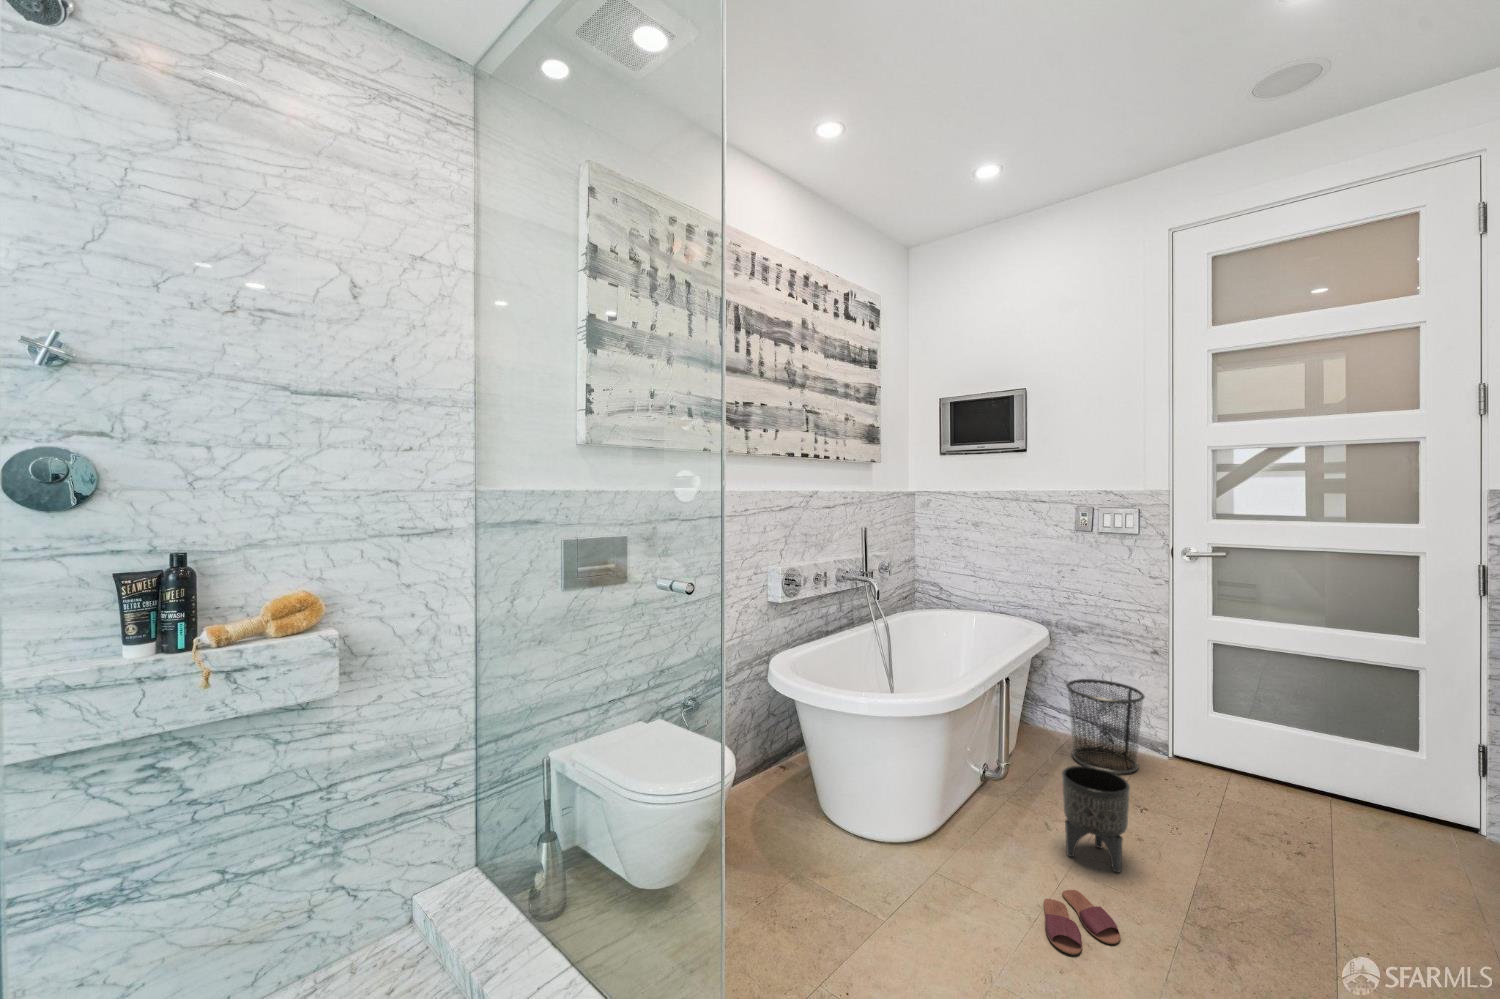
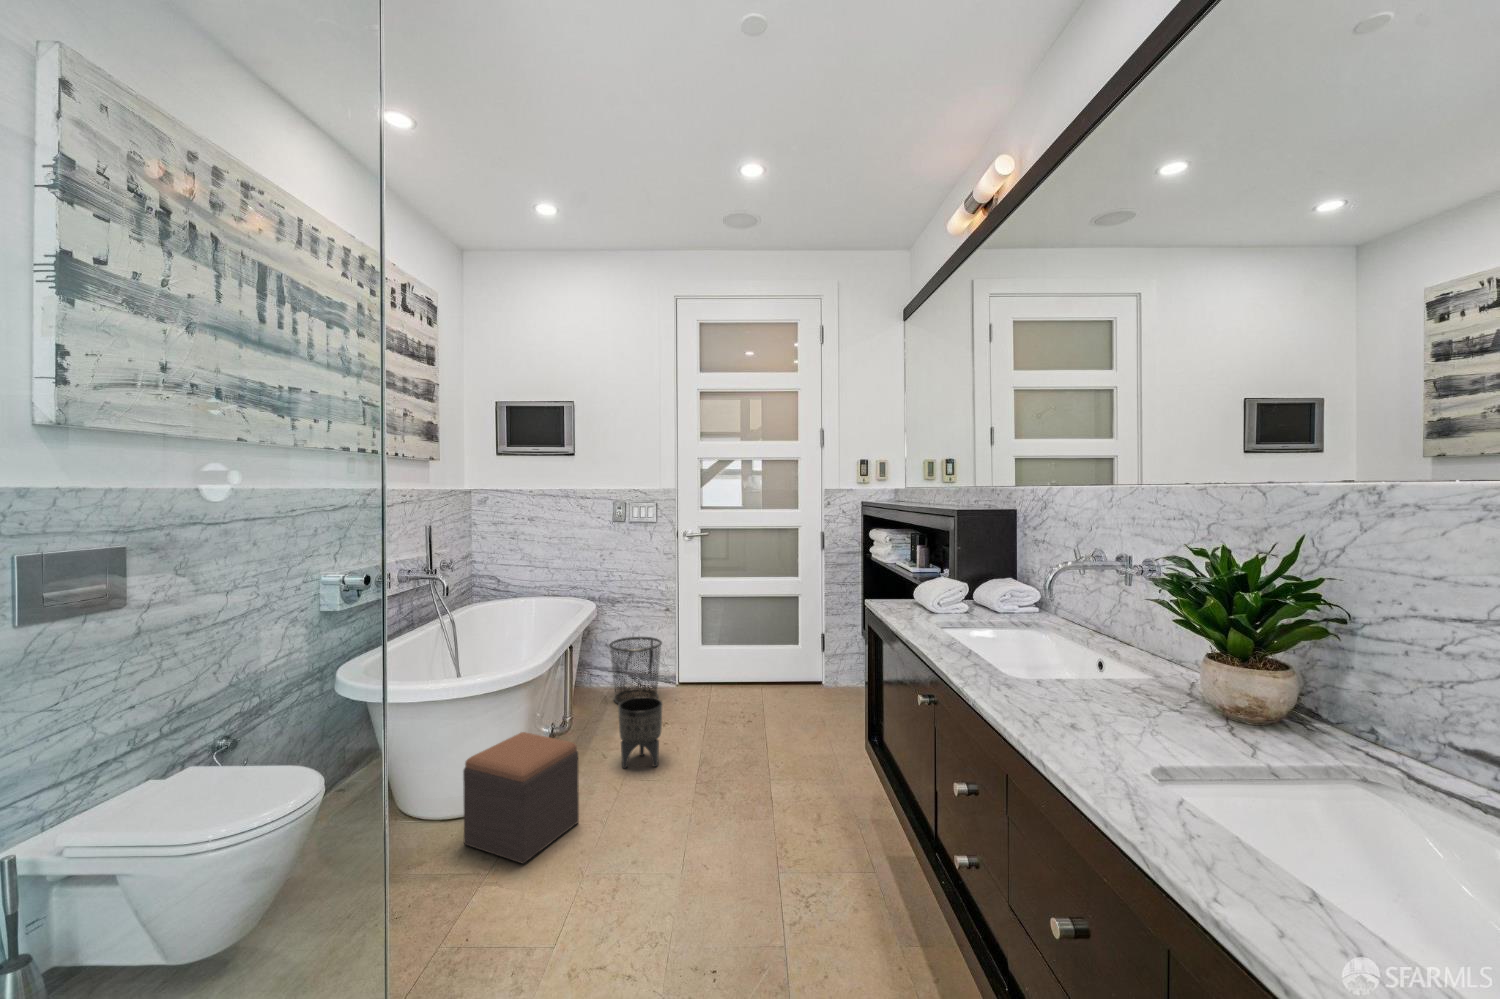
footstool: none [864,771,994,932] -> present [463,732,579,864]
slippers: present [1044,890,1120,955] -> none [613,788,664,828]

